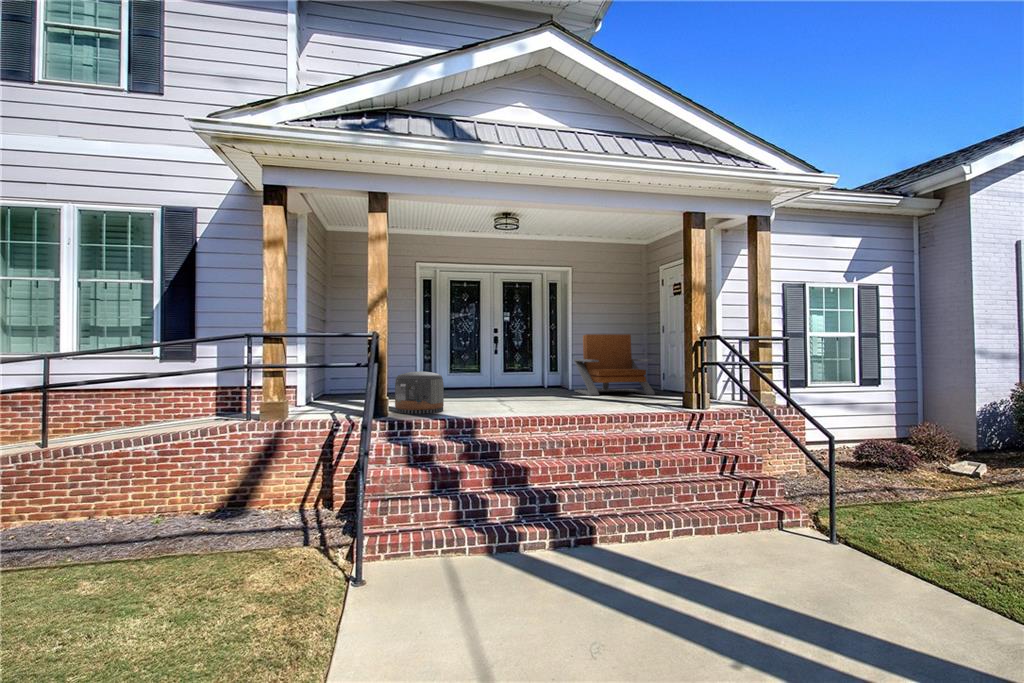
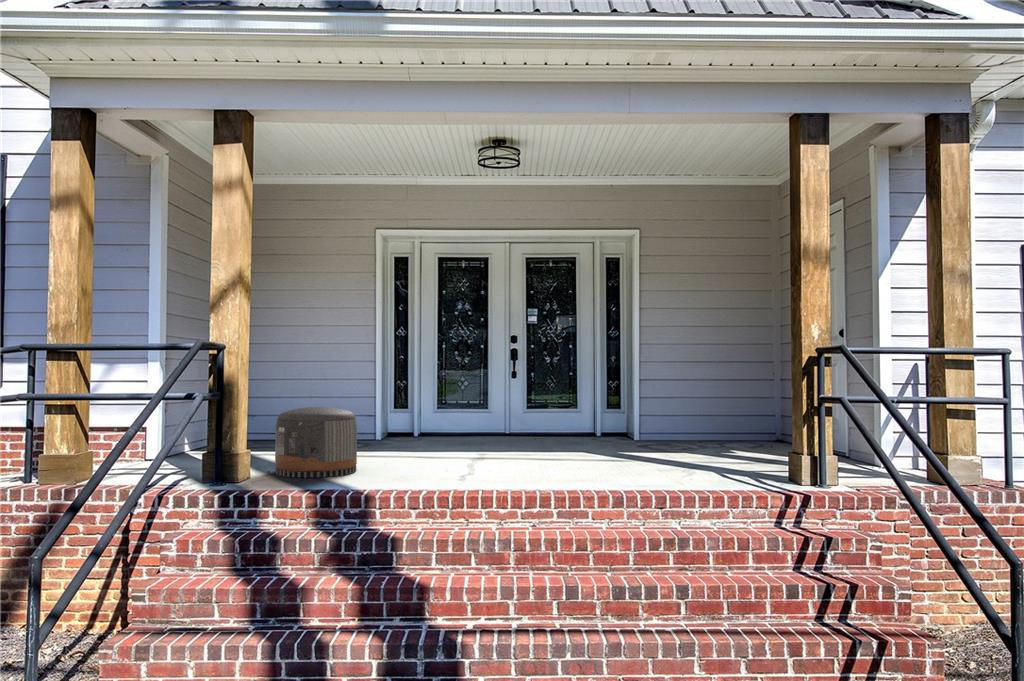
lounge chair: present [574,334,655,396] -> none [641,343,775,450]

